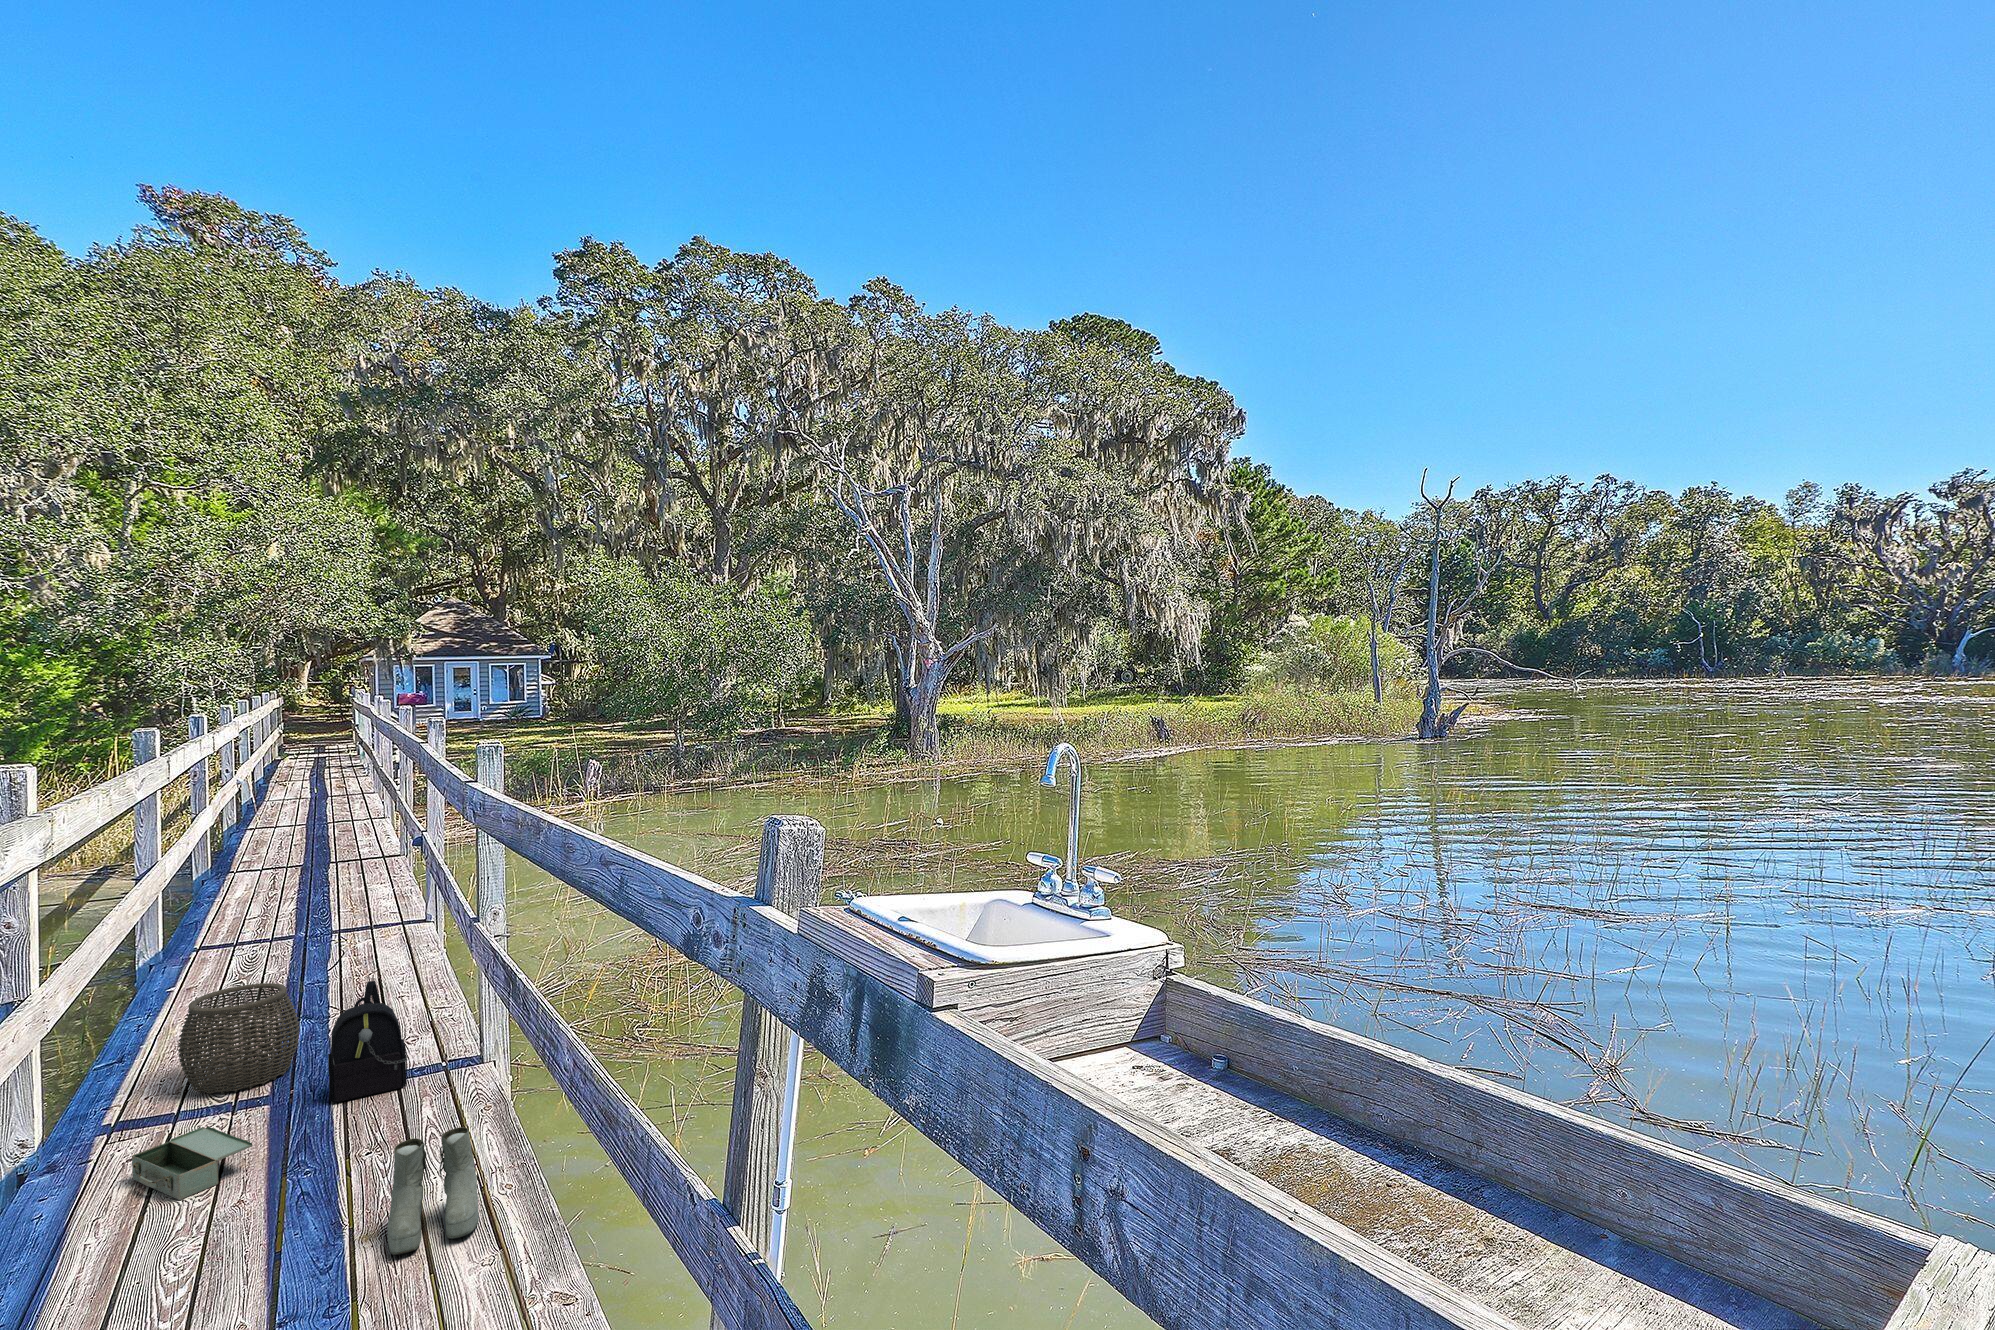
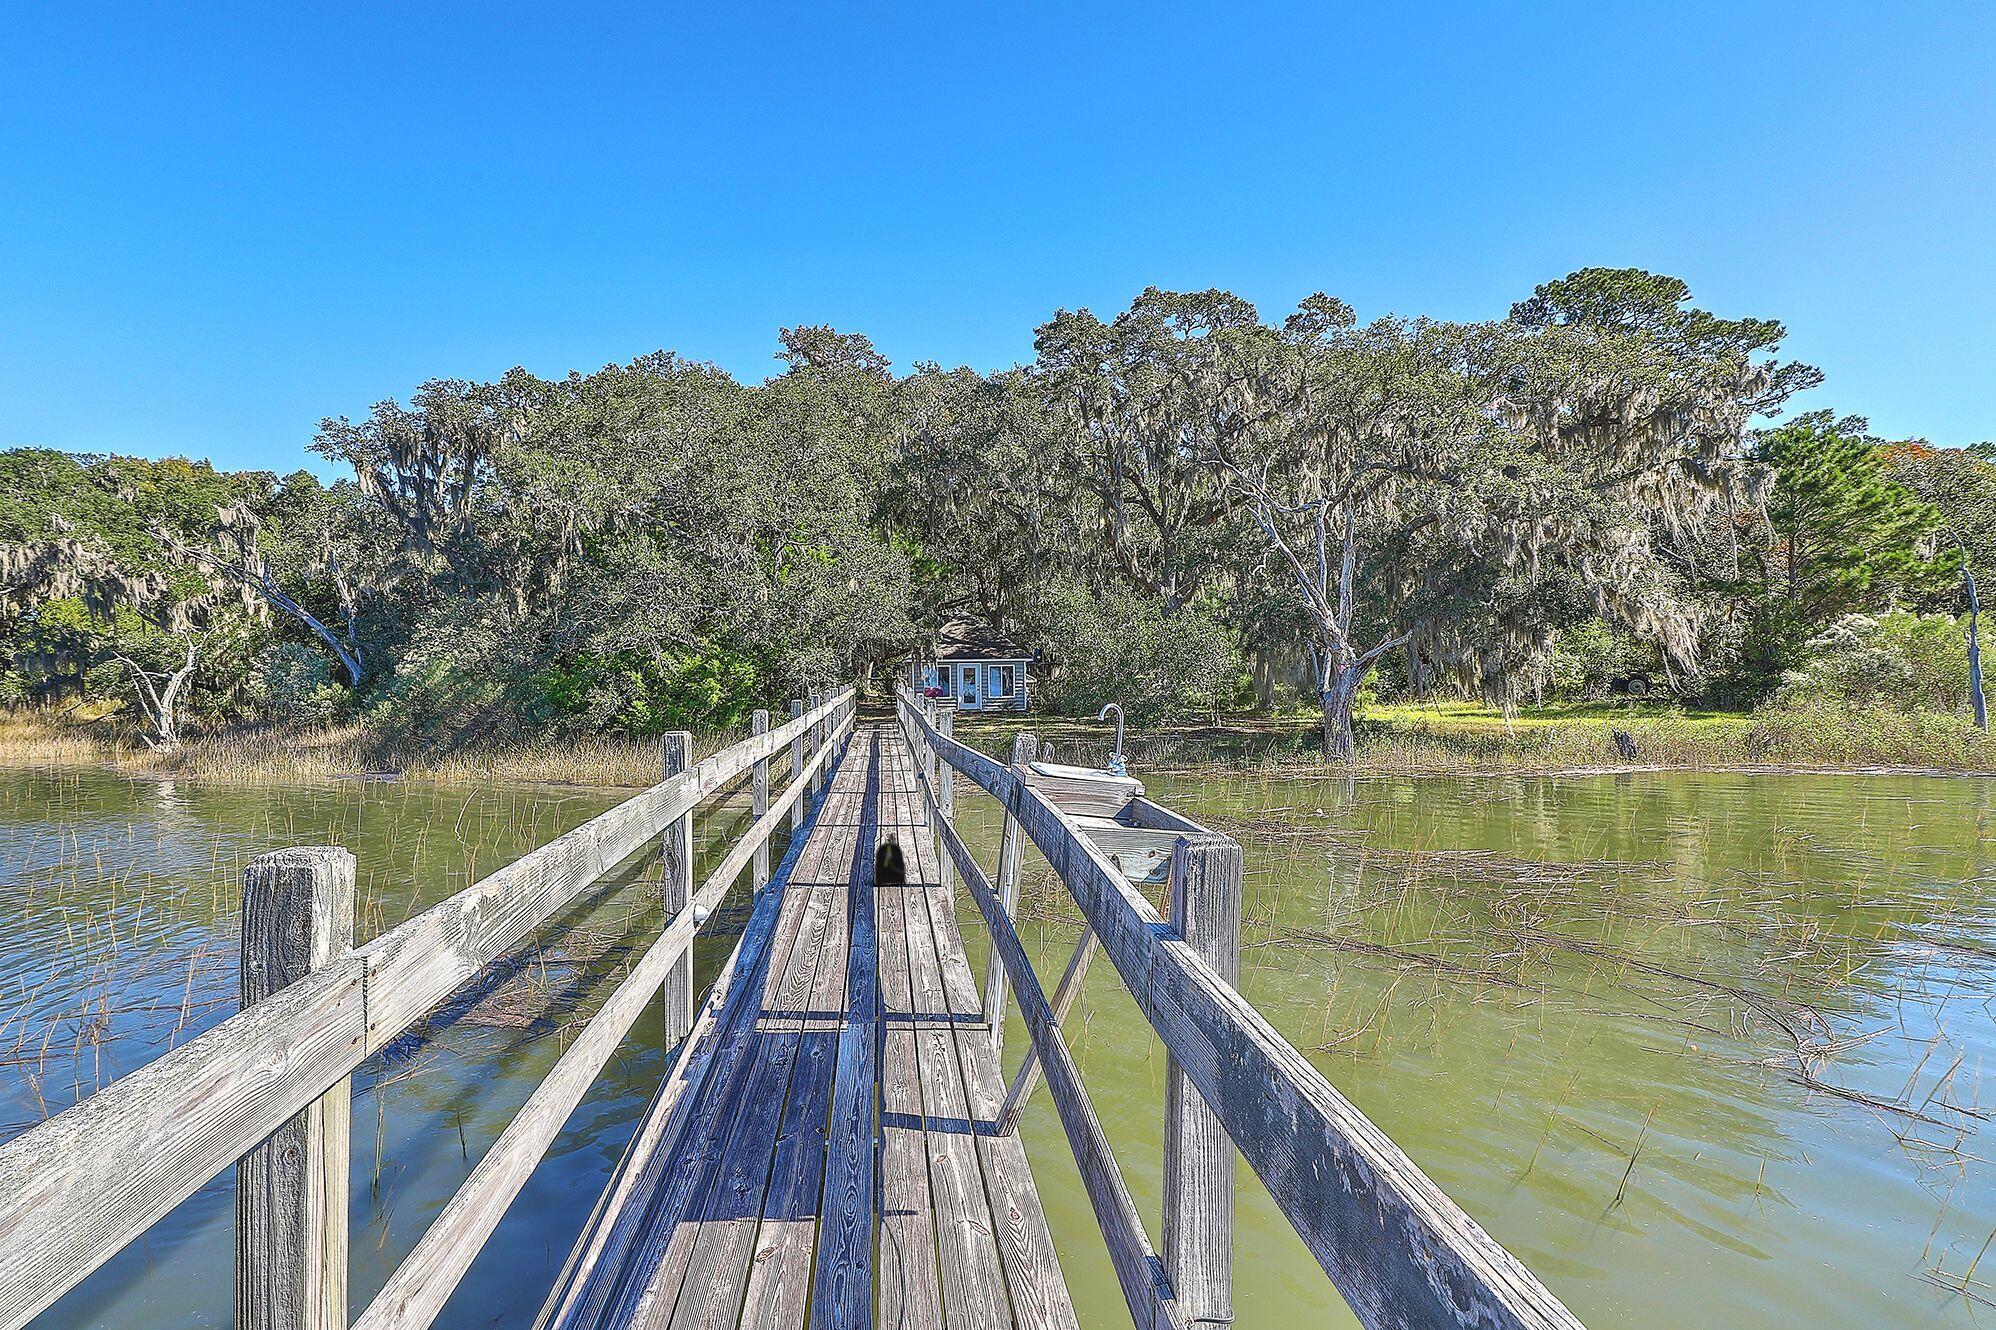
woven basket: present [178,983,300,1094] -> none [815,832,862,879]
toolbox: present [132,1126,253,1200] -> none [802,884,845,906]
boots: present [387,1127,479,1255] -> none [893,885,928,928]

